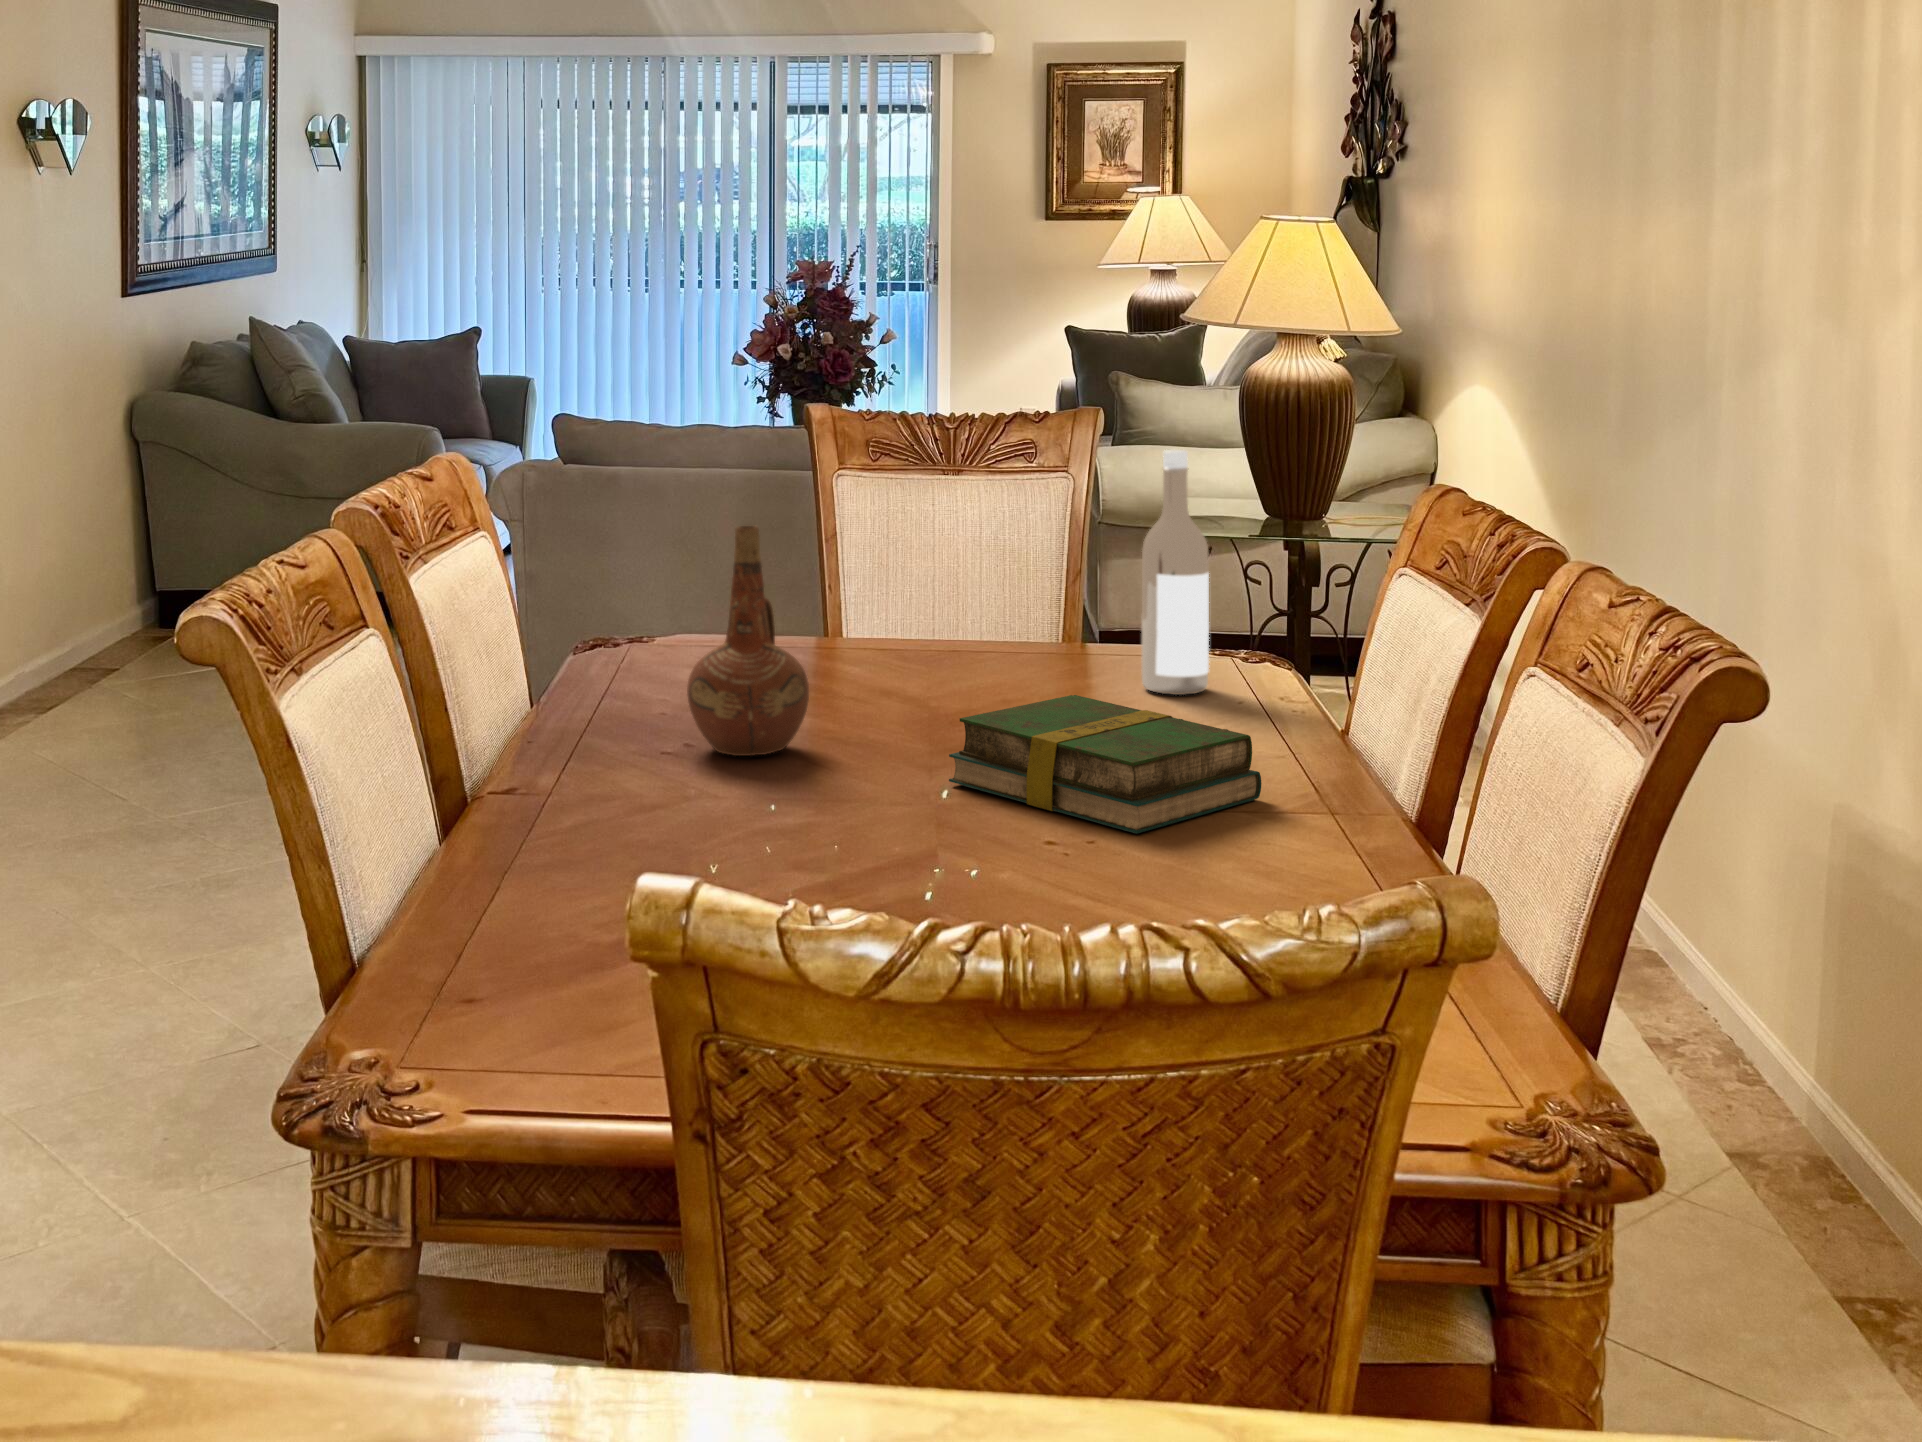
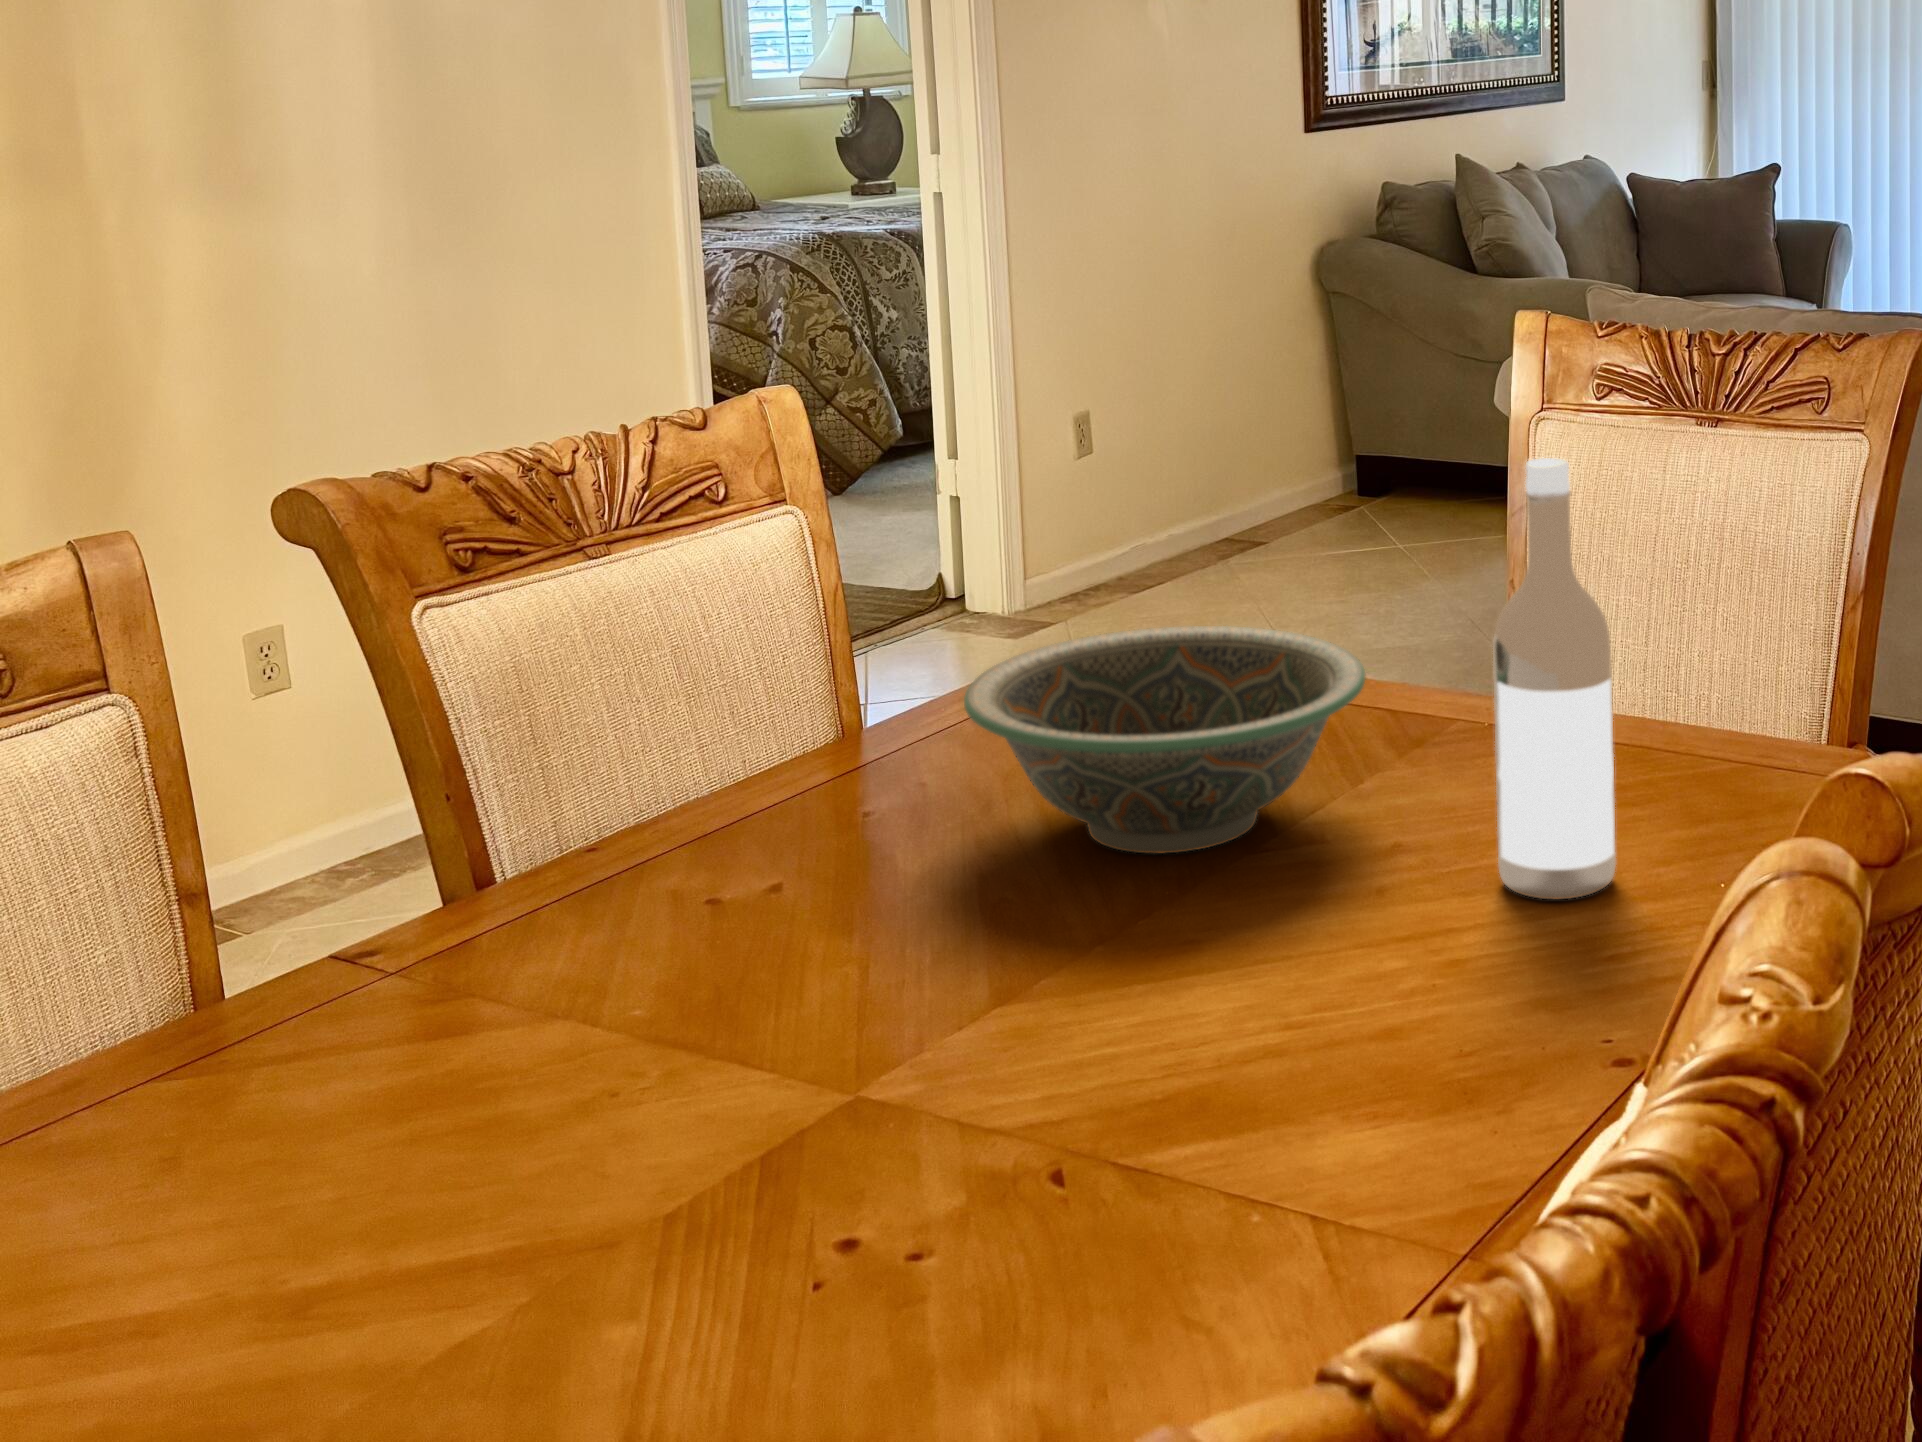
ceramic pitcher: present [687,526,809,756] -> none [541,570,760,955]
decorative bowl: none [799,579,1040,700] -> present [964,626,1365,854]
book: present [949,695,1261,834] -> none [711,933,1136,1316]

